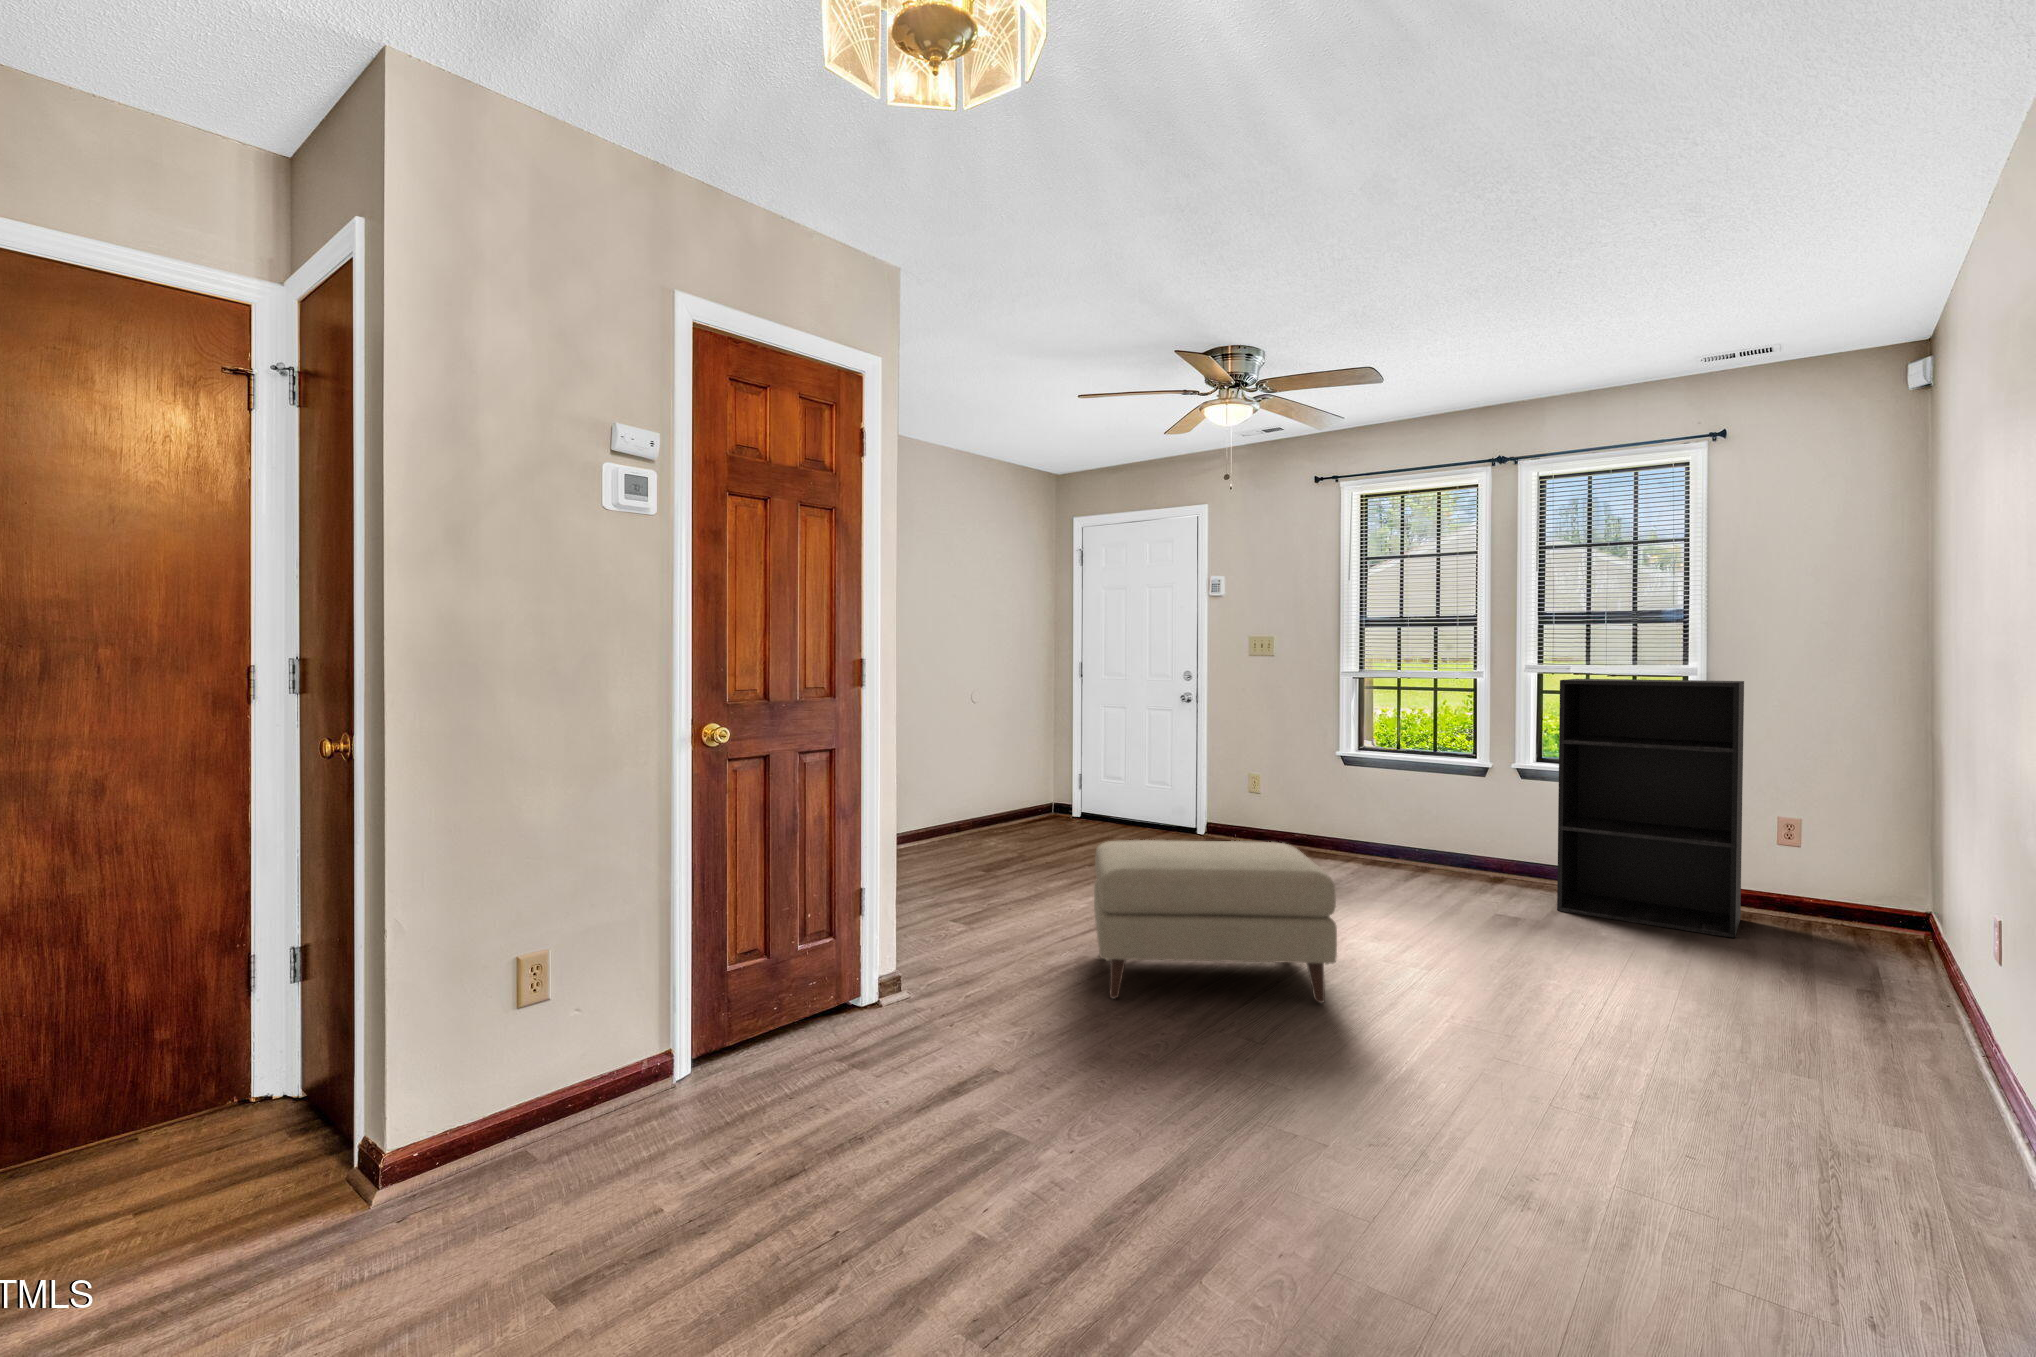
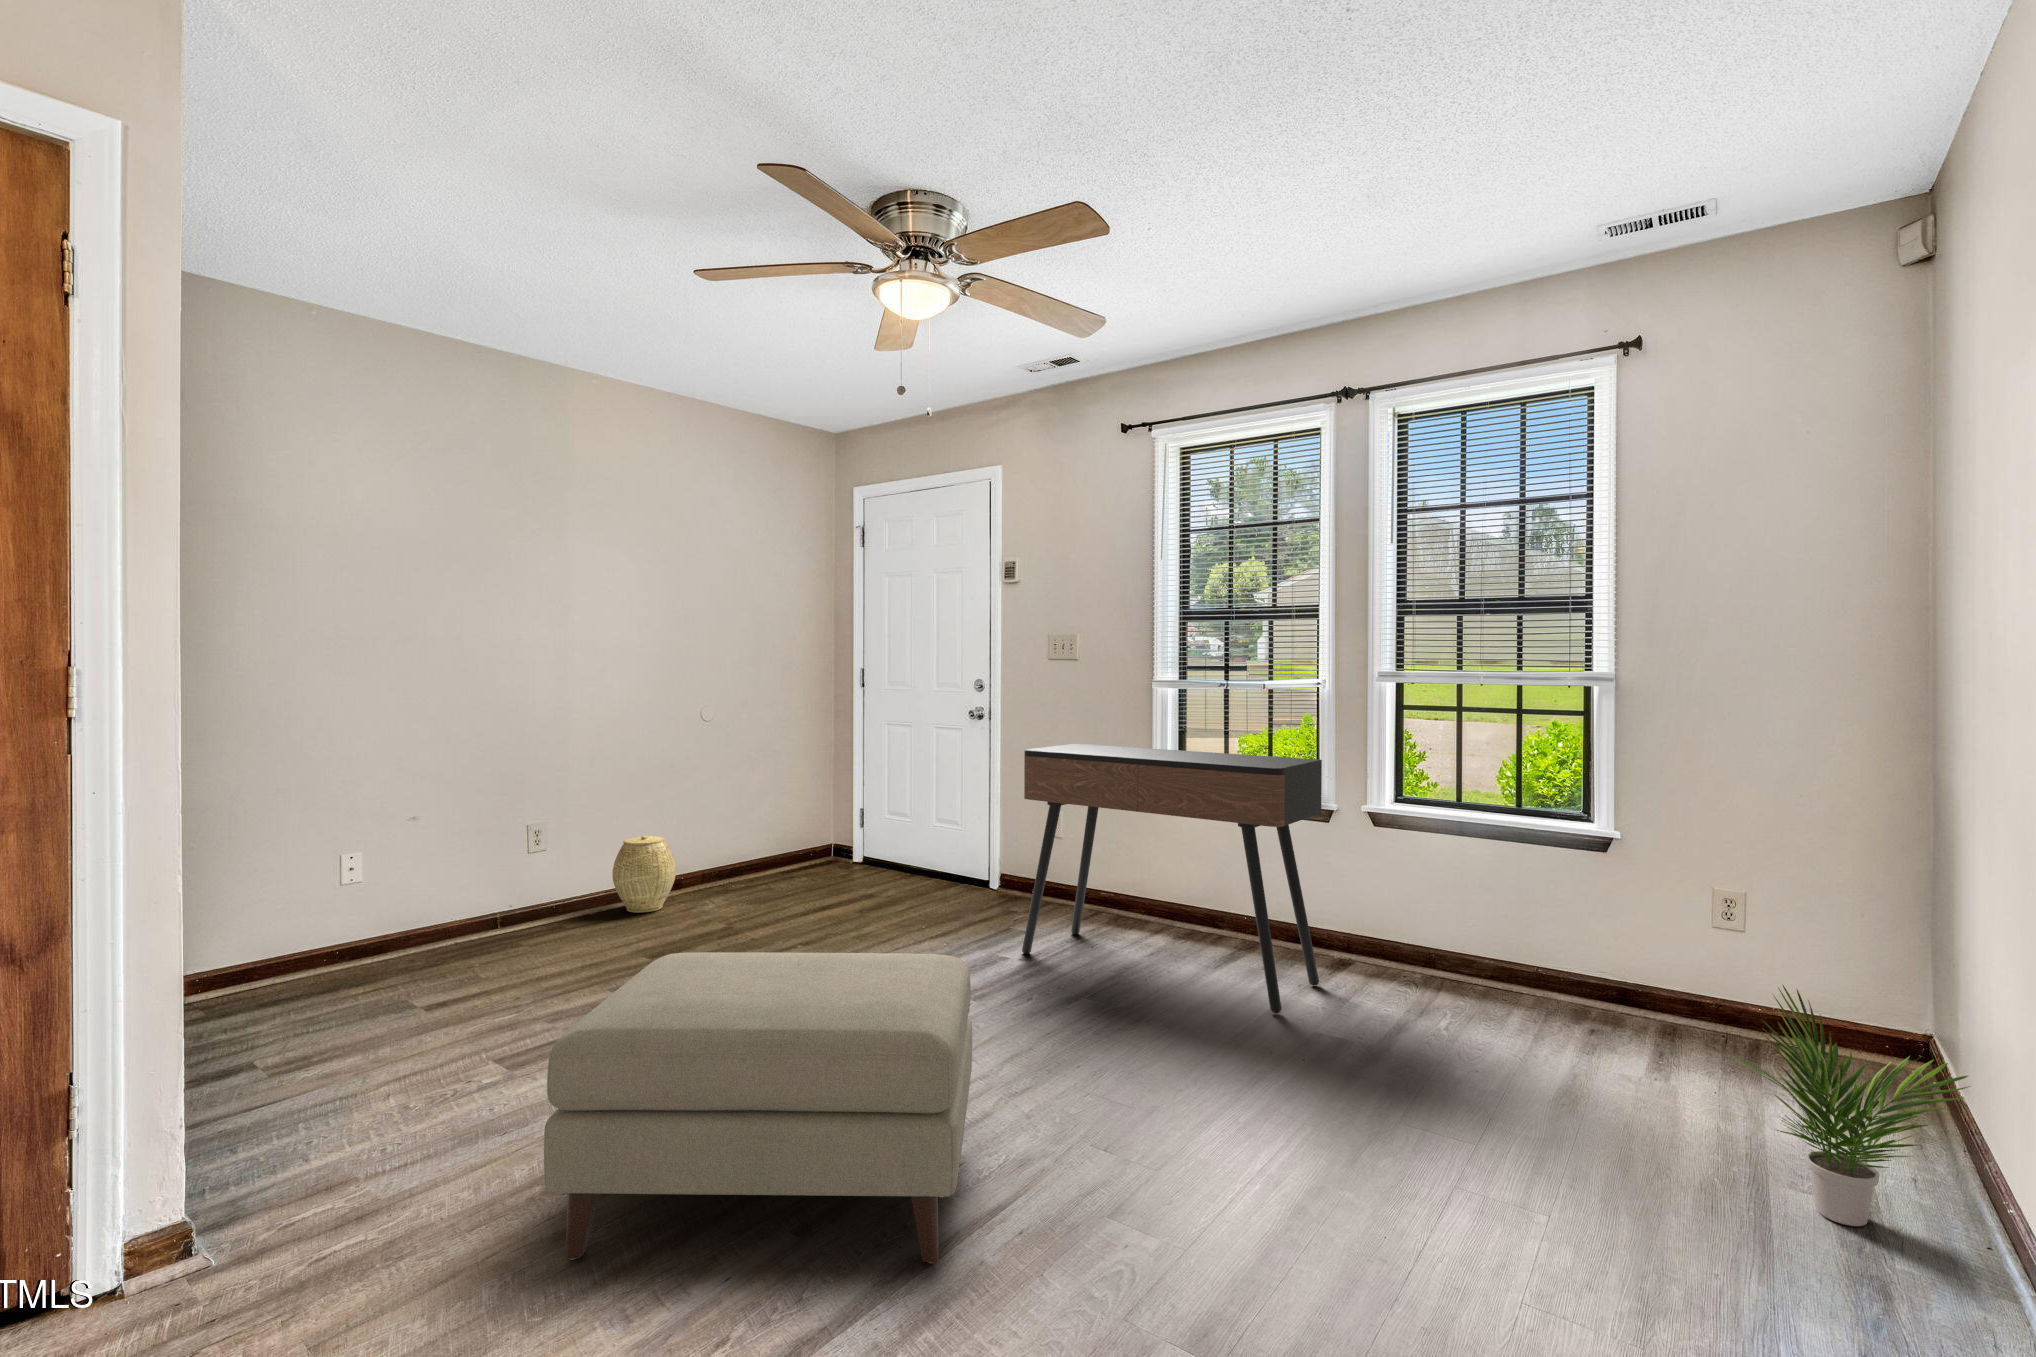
bookshelf: present [1557,679,1744,938] -> none [1406,690,1664,1078]
console table: none [1255,719,1488,904] -> present [1022,744,1322,1013]
woven basket: none [927,788,971,845] -> present [612,835,676,913]
potted plant: none [1784,861,1944,1000] -> present [1734,985,1970,1226]

